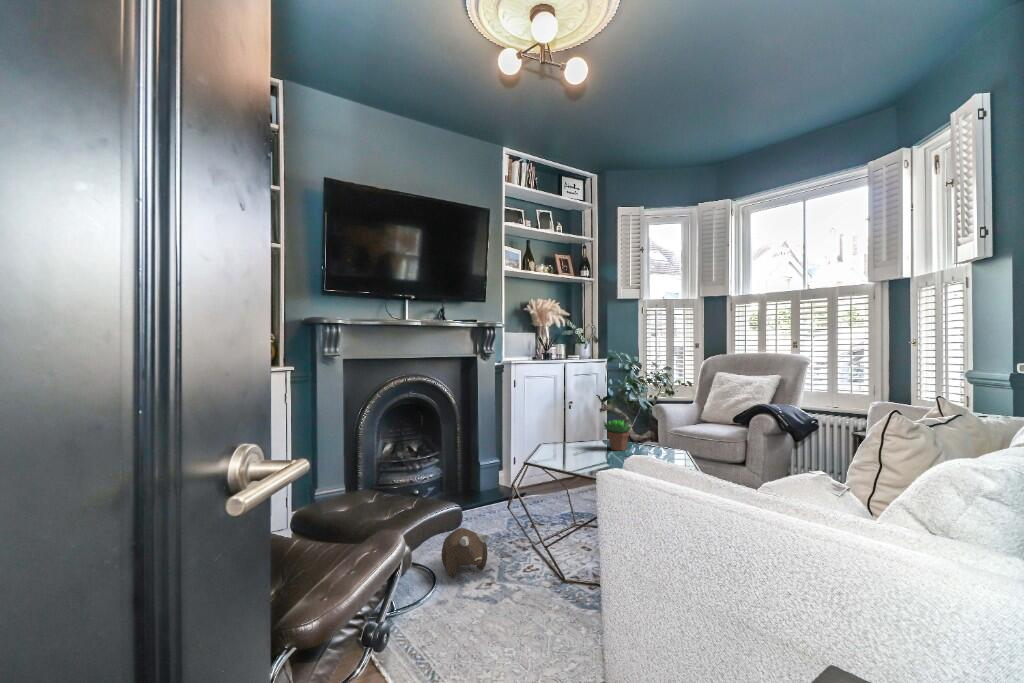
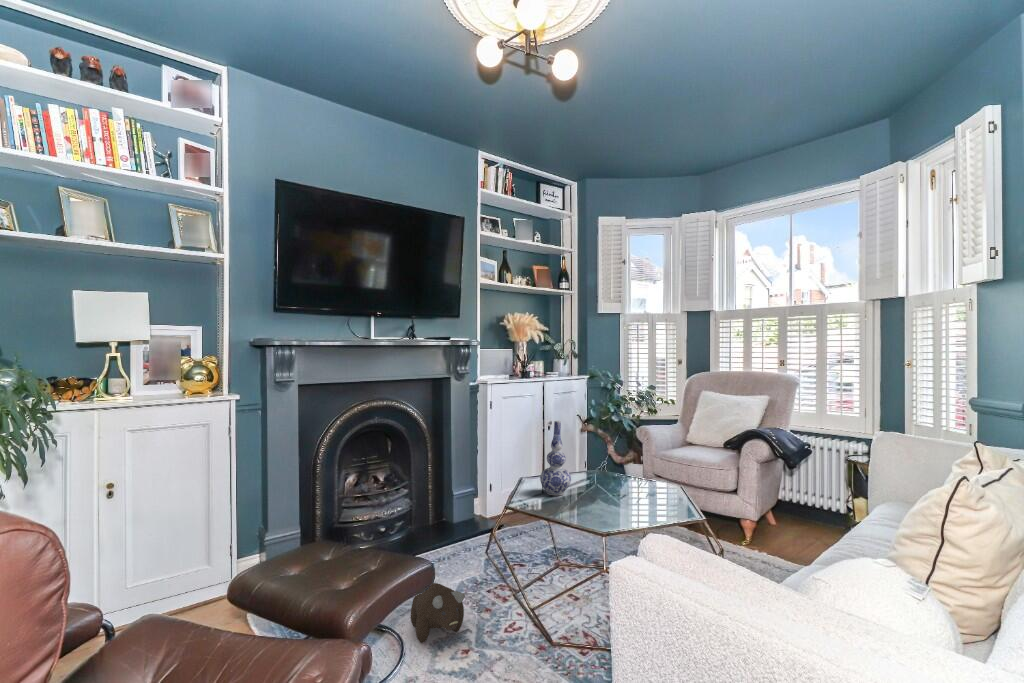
vase: none [557,391,585,458] -> present [540,421,571,495]
succulent plant: present [603,420,631,451] -> none [589,449,621,484]

